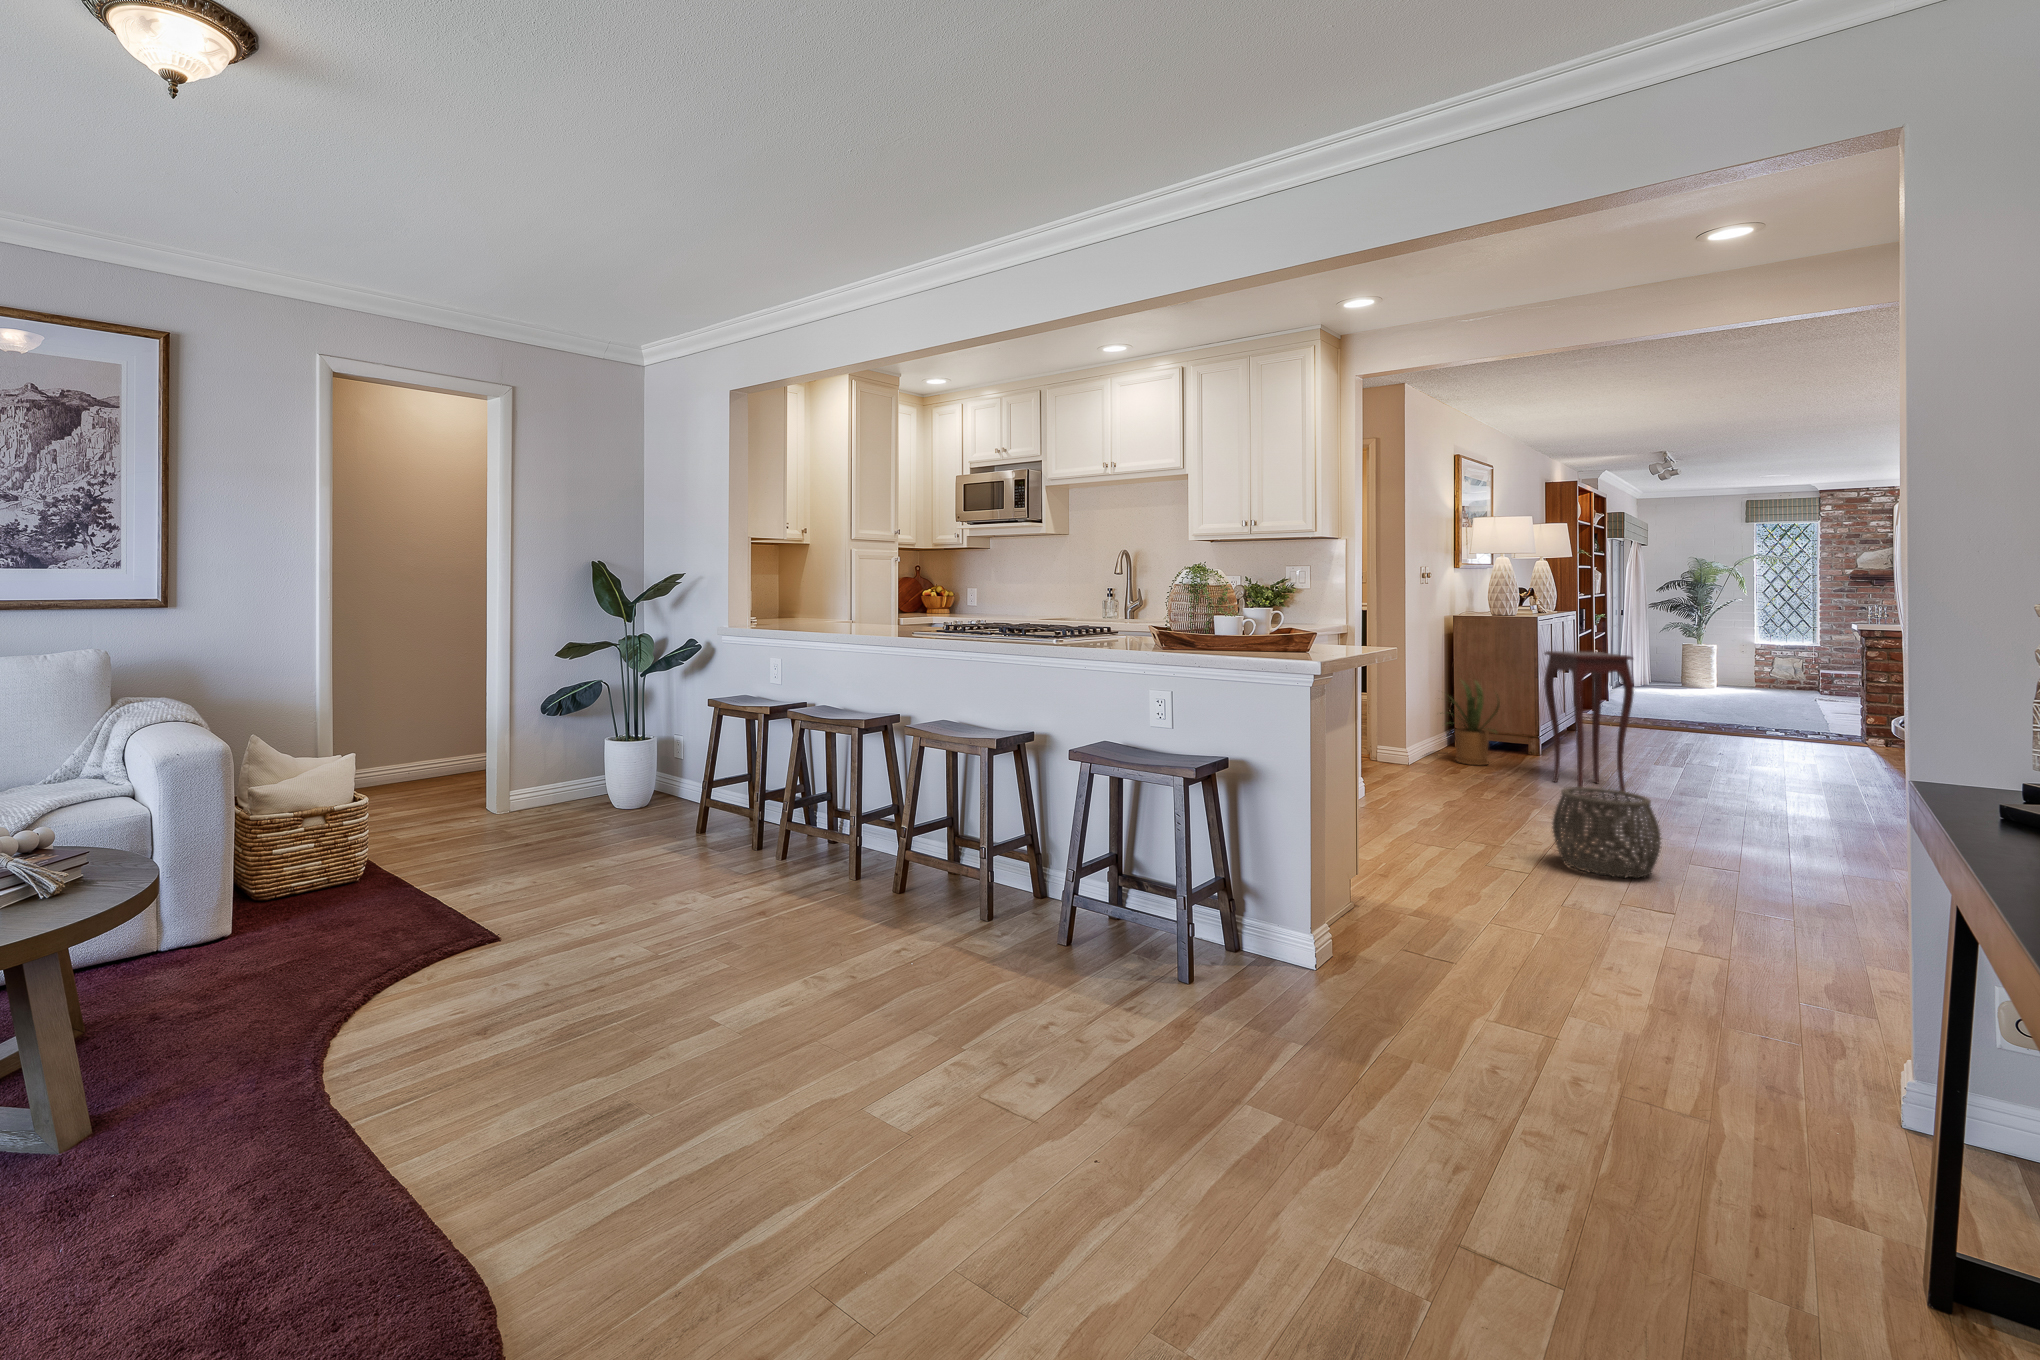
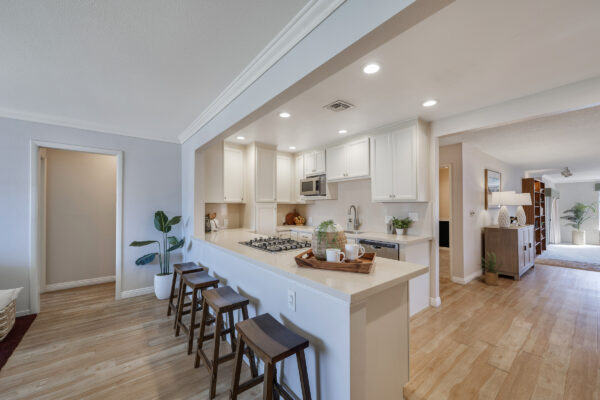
side table: present [1544,651,1634,791] -> none [520,245,559,304]
woven basket: present [1552,787,1661,878] -> none [521,320,580,374]

